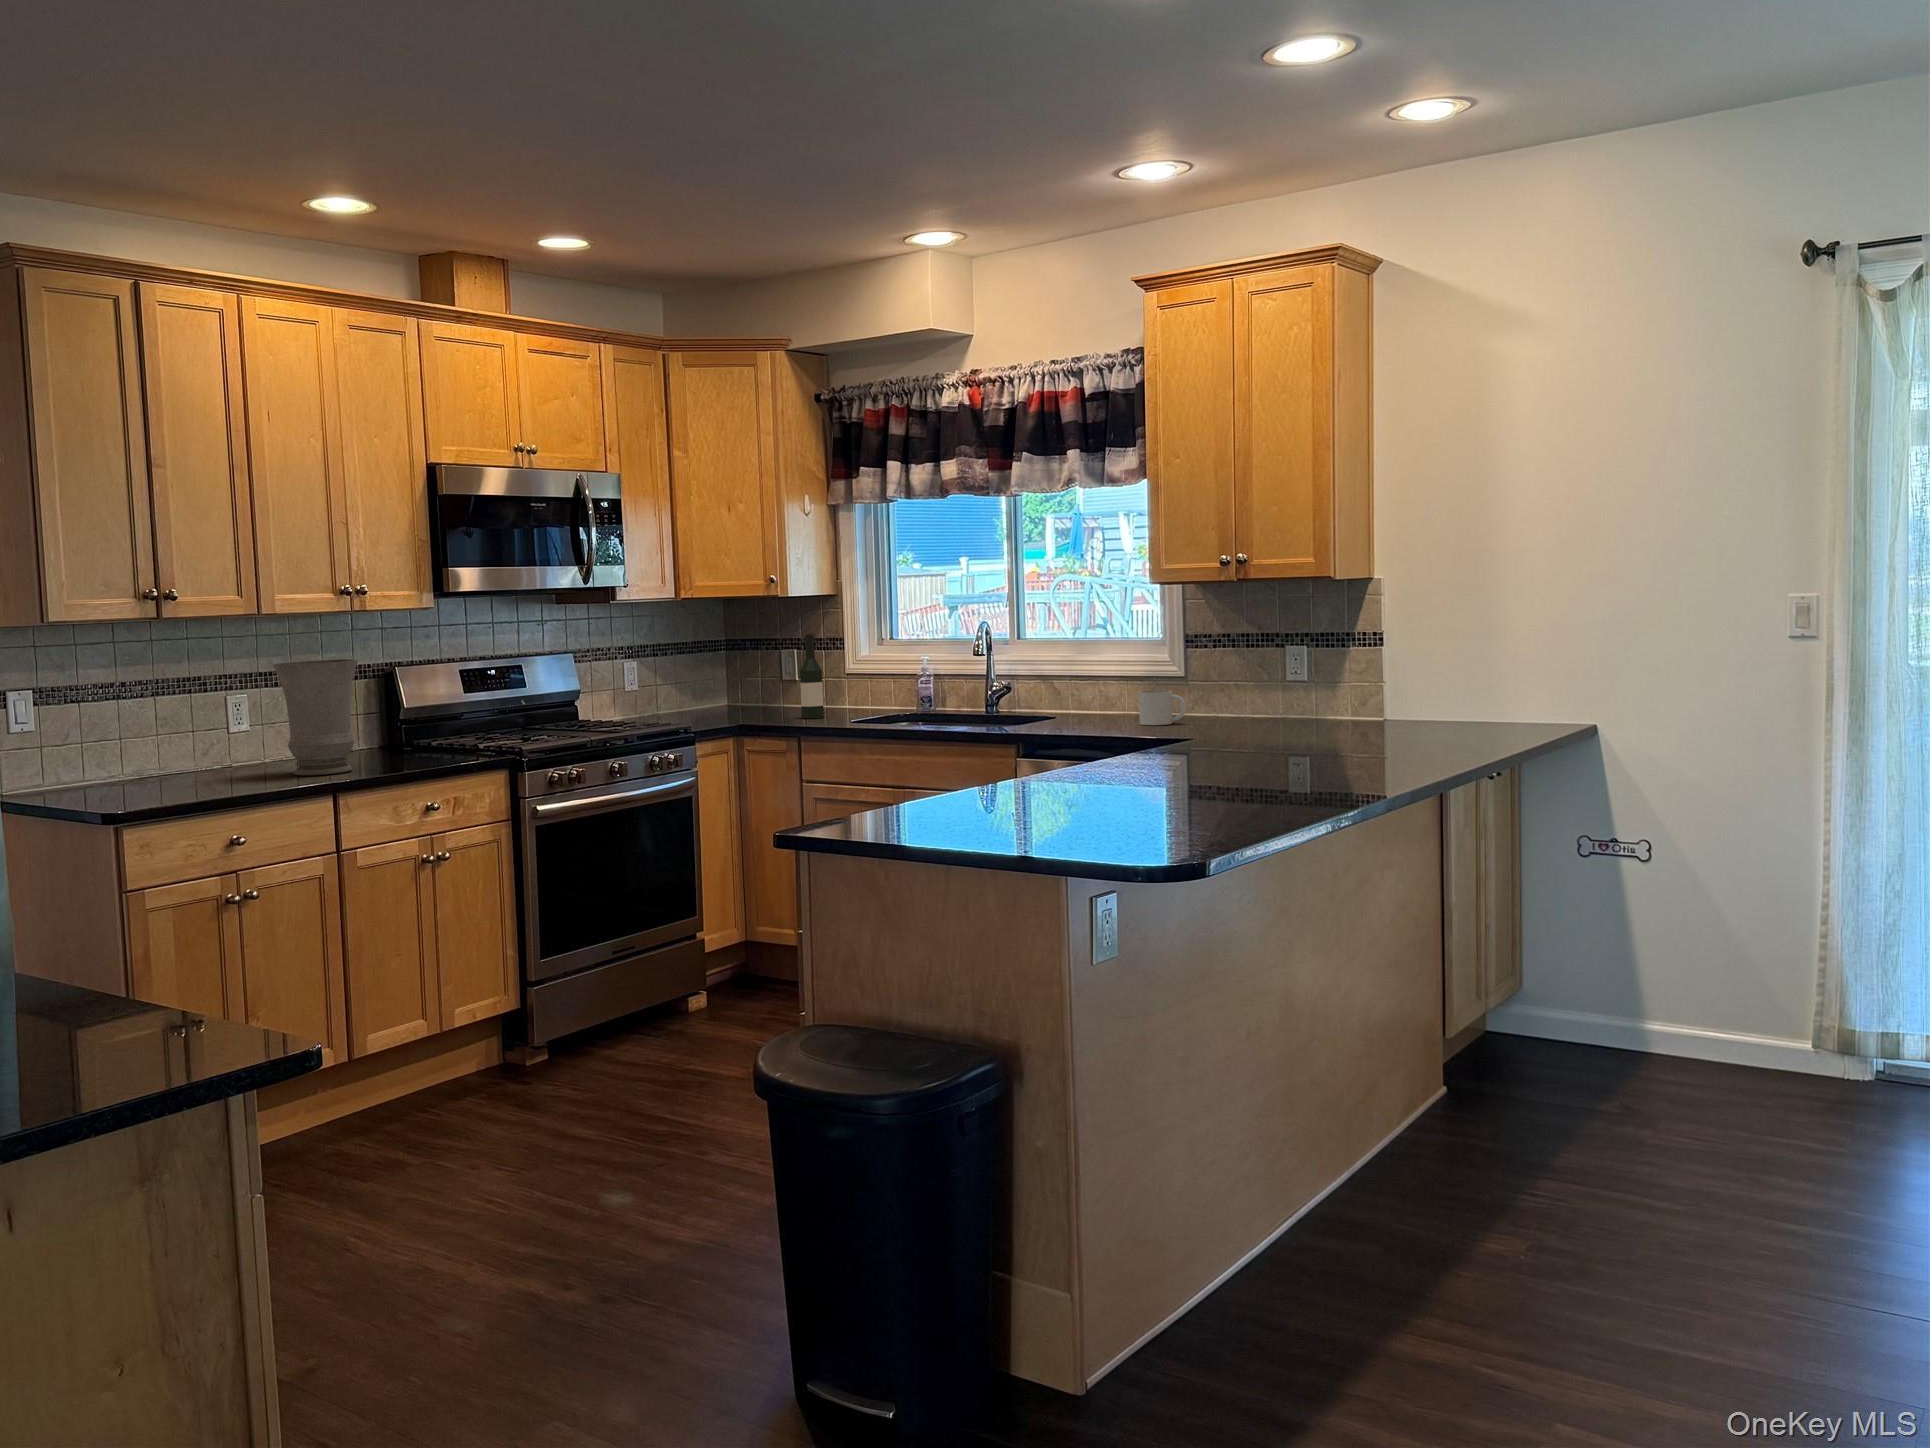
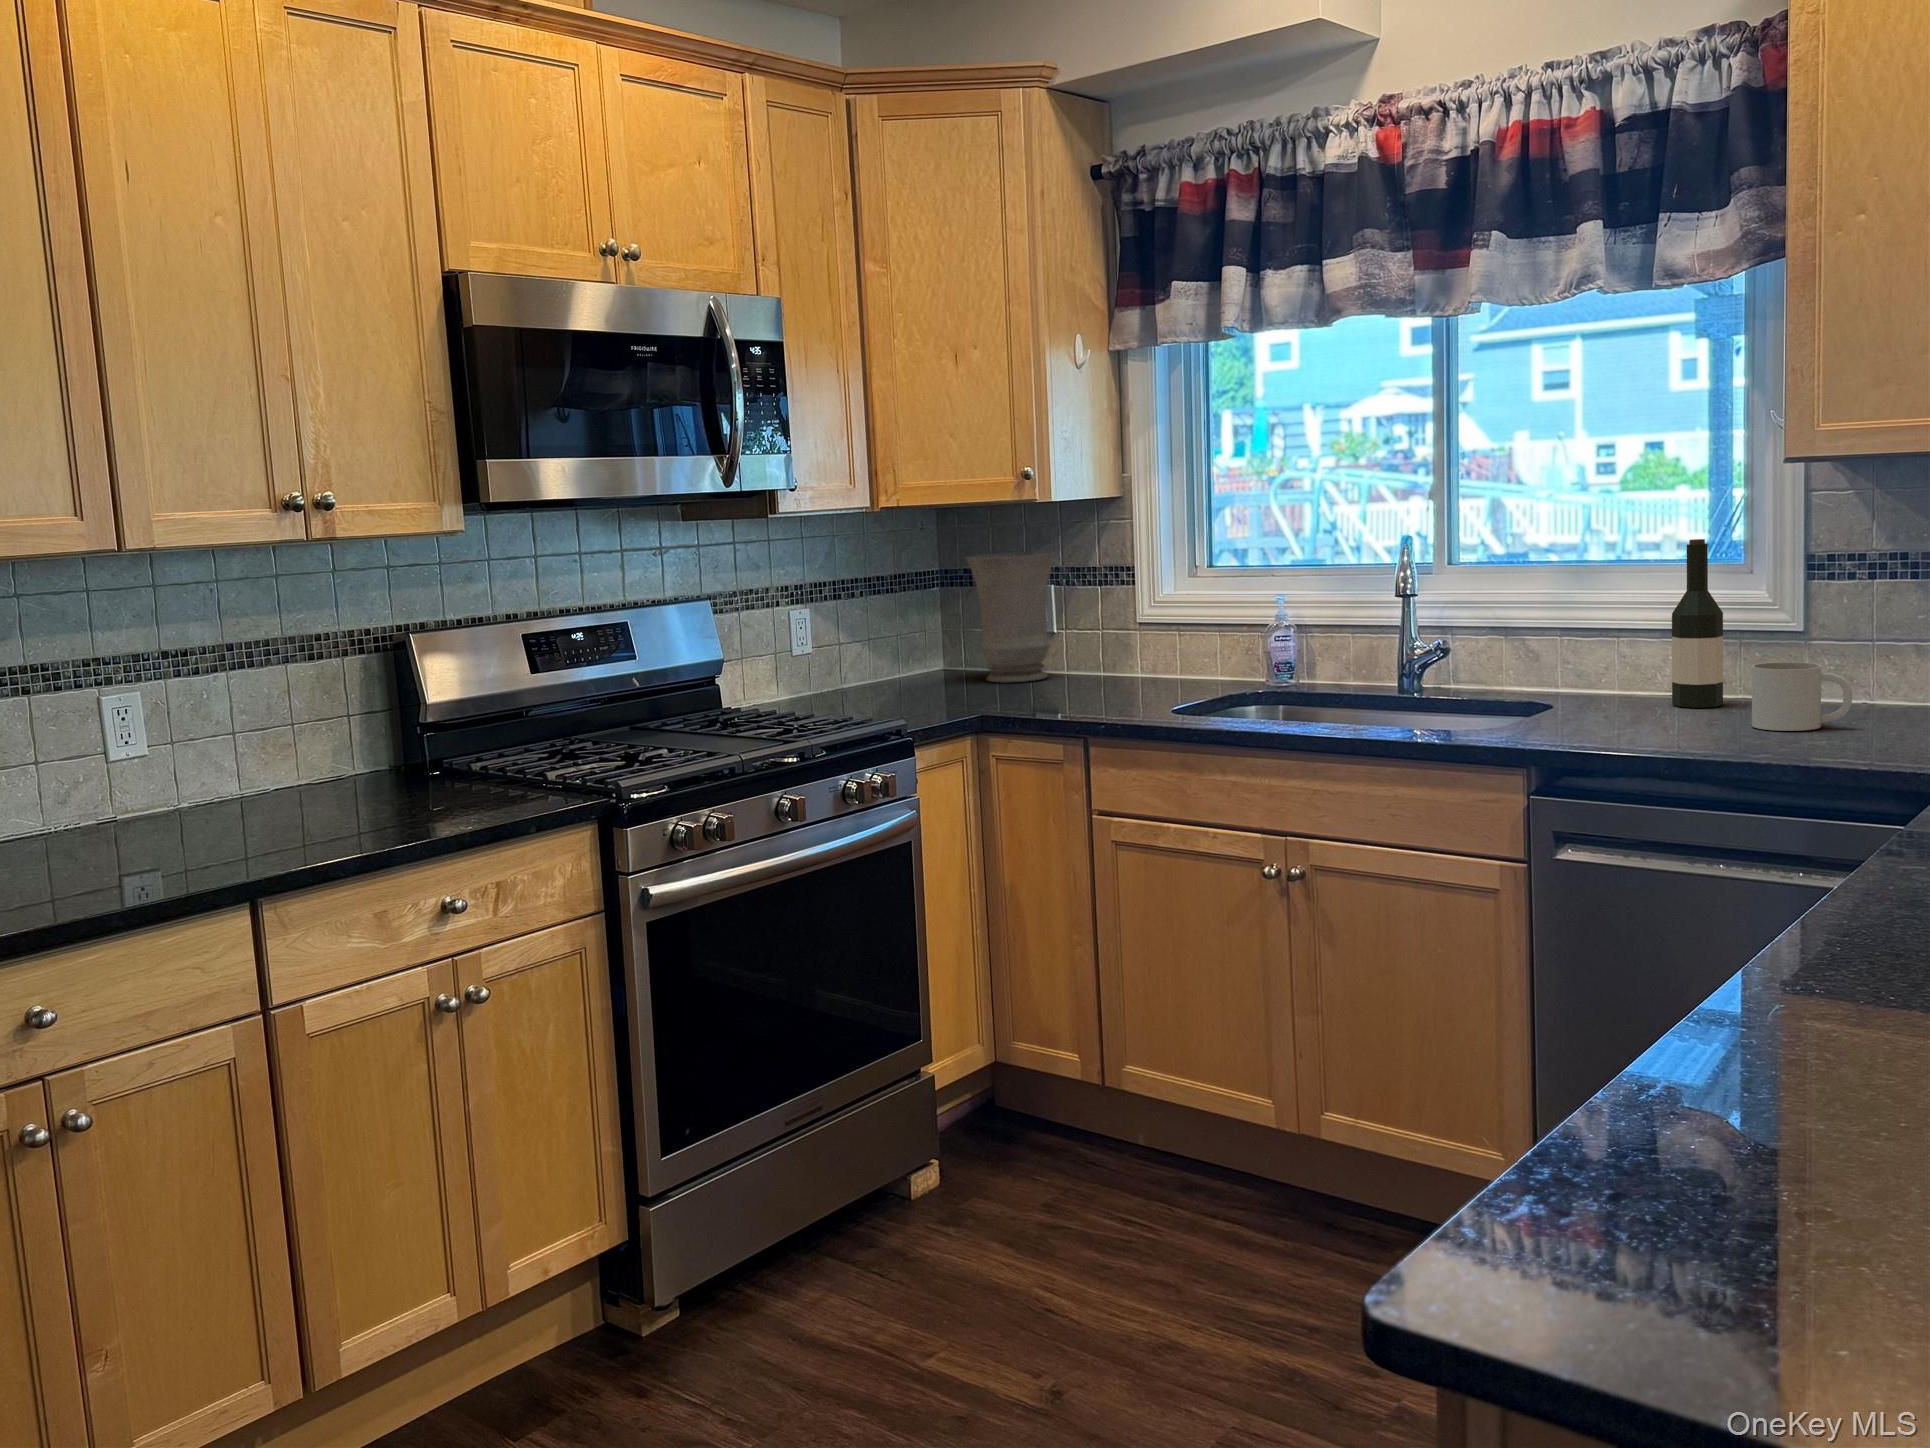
wine bottle: present [800,632,824,719] -> present [1672,539,1723,708]
vase: present [273,659,358,776] -> present [967,552,1056,682]

